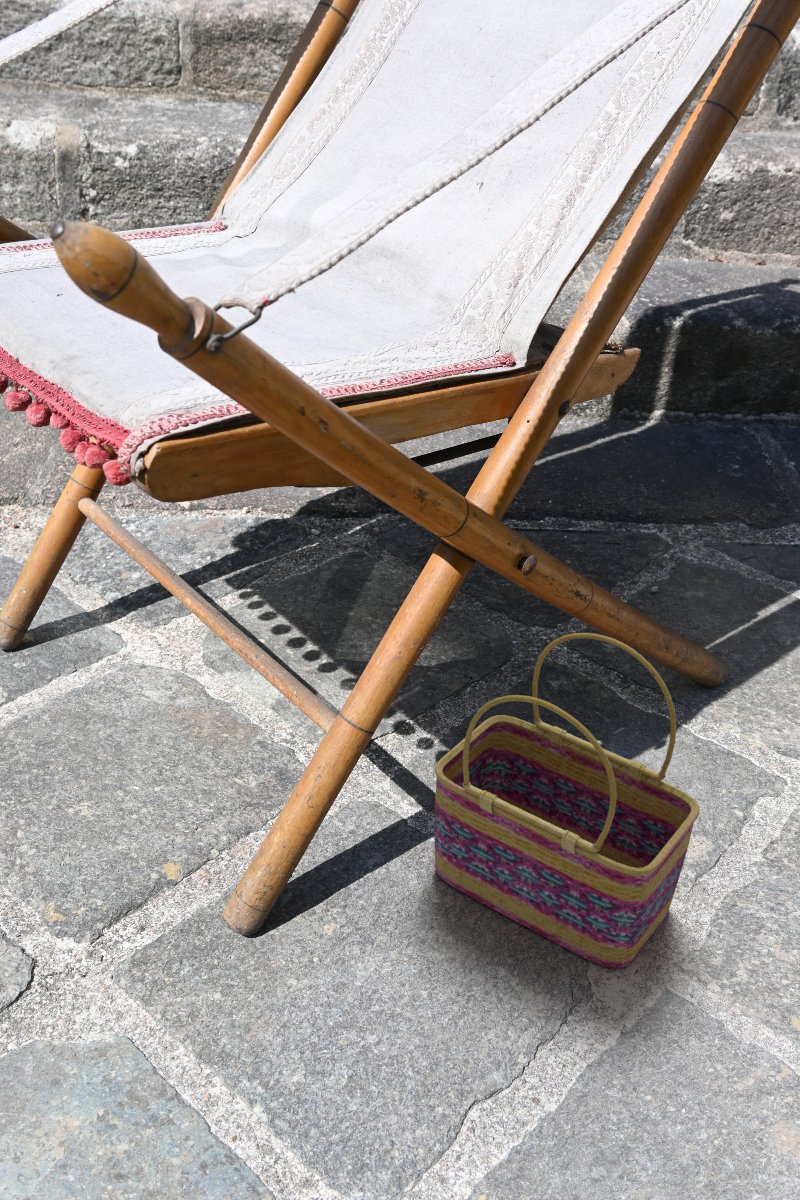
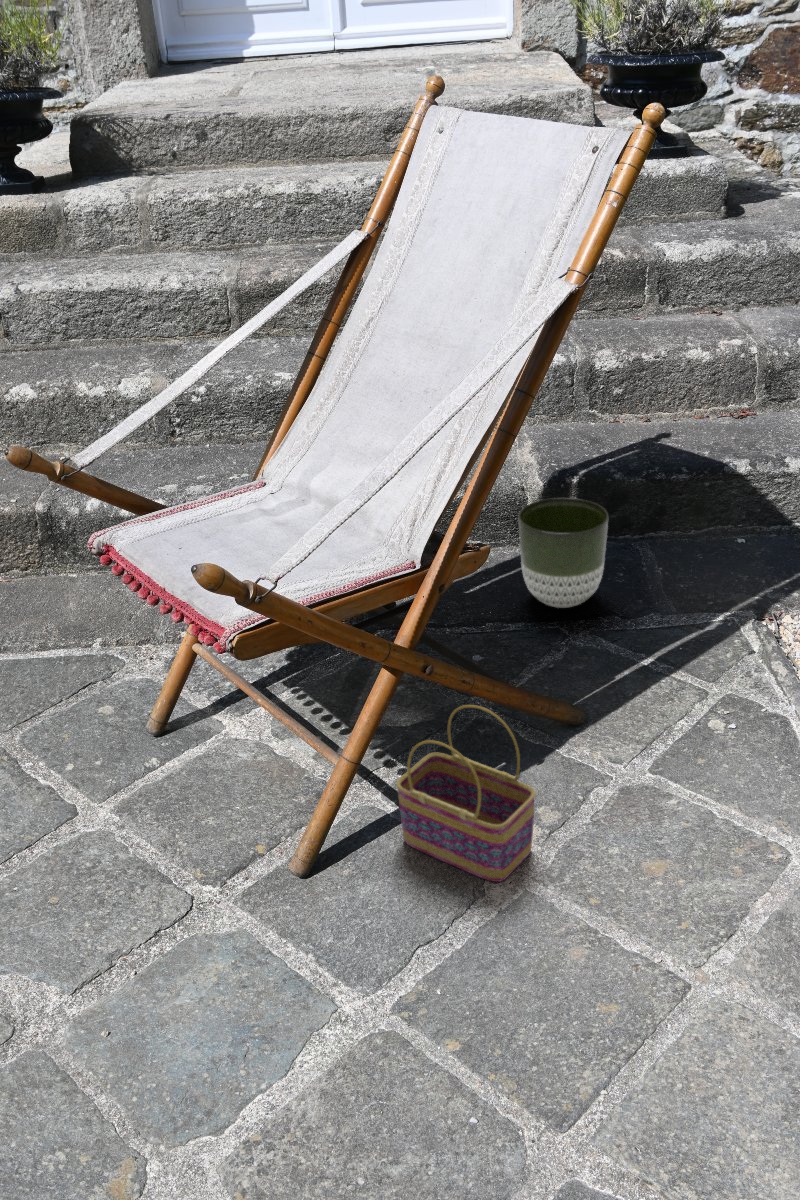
planter: none [600,338,745,504] -> present [518,498,608,608]

